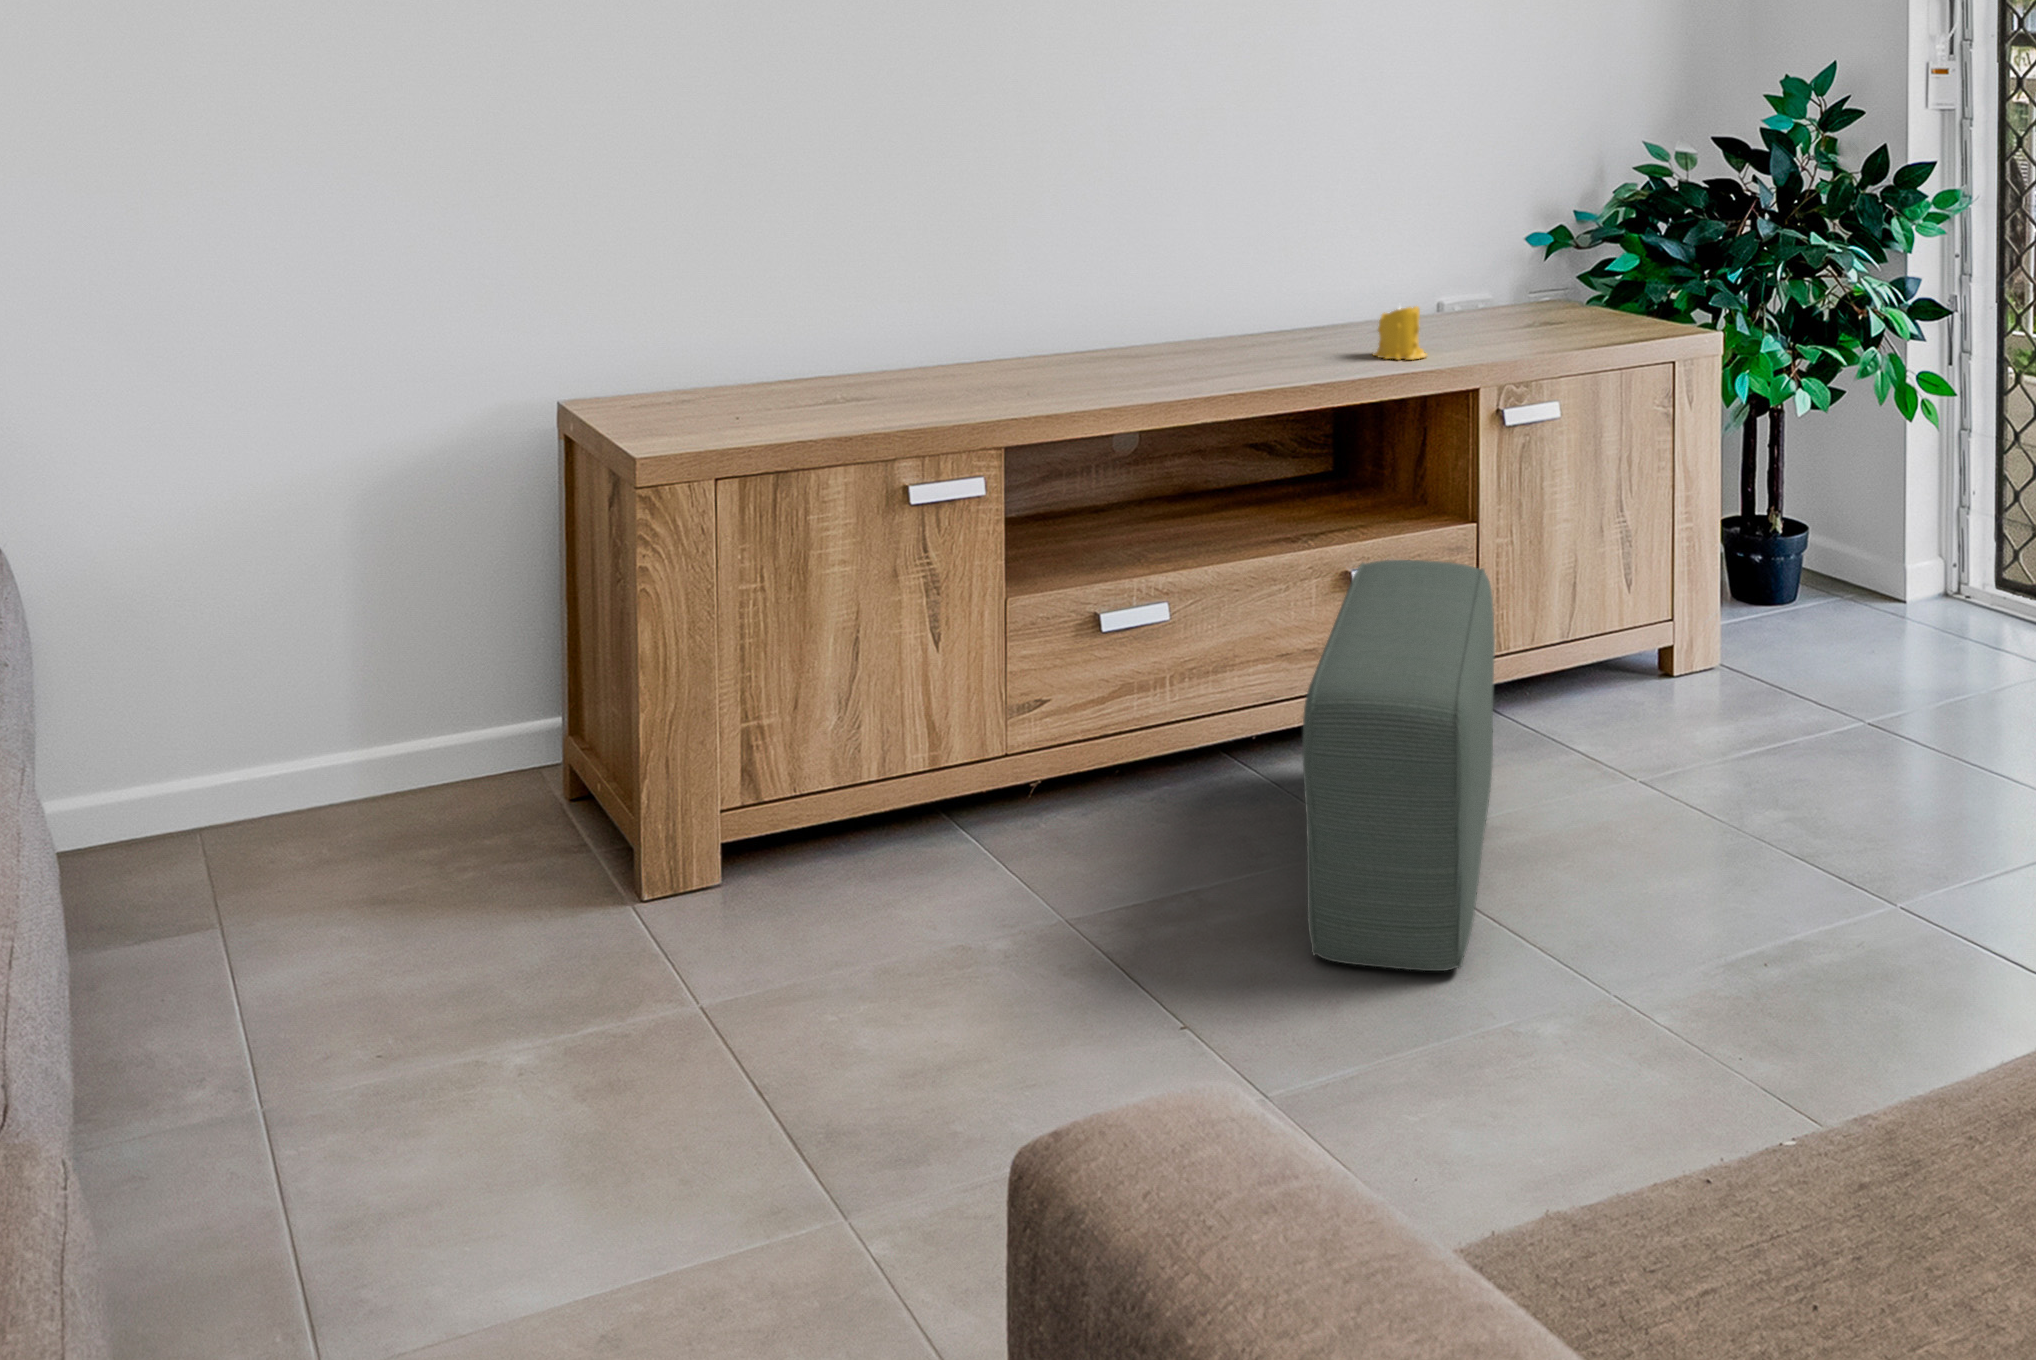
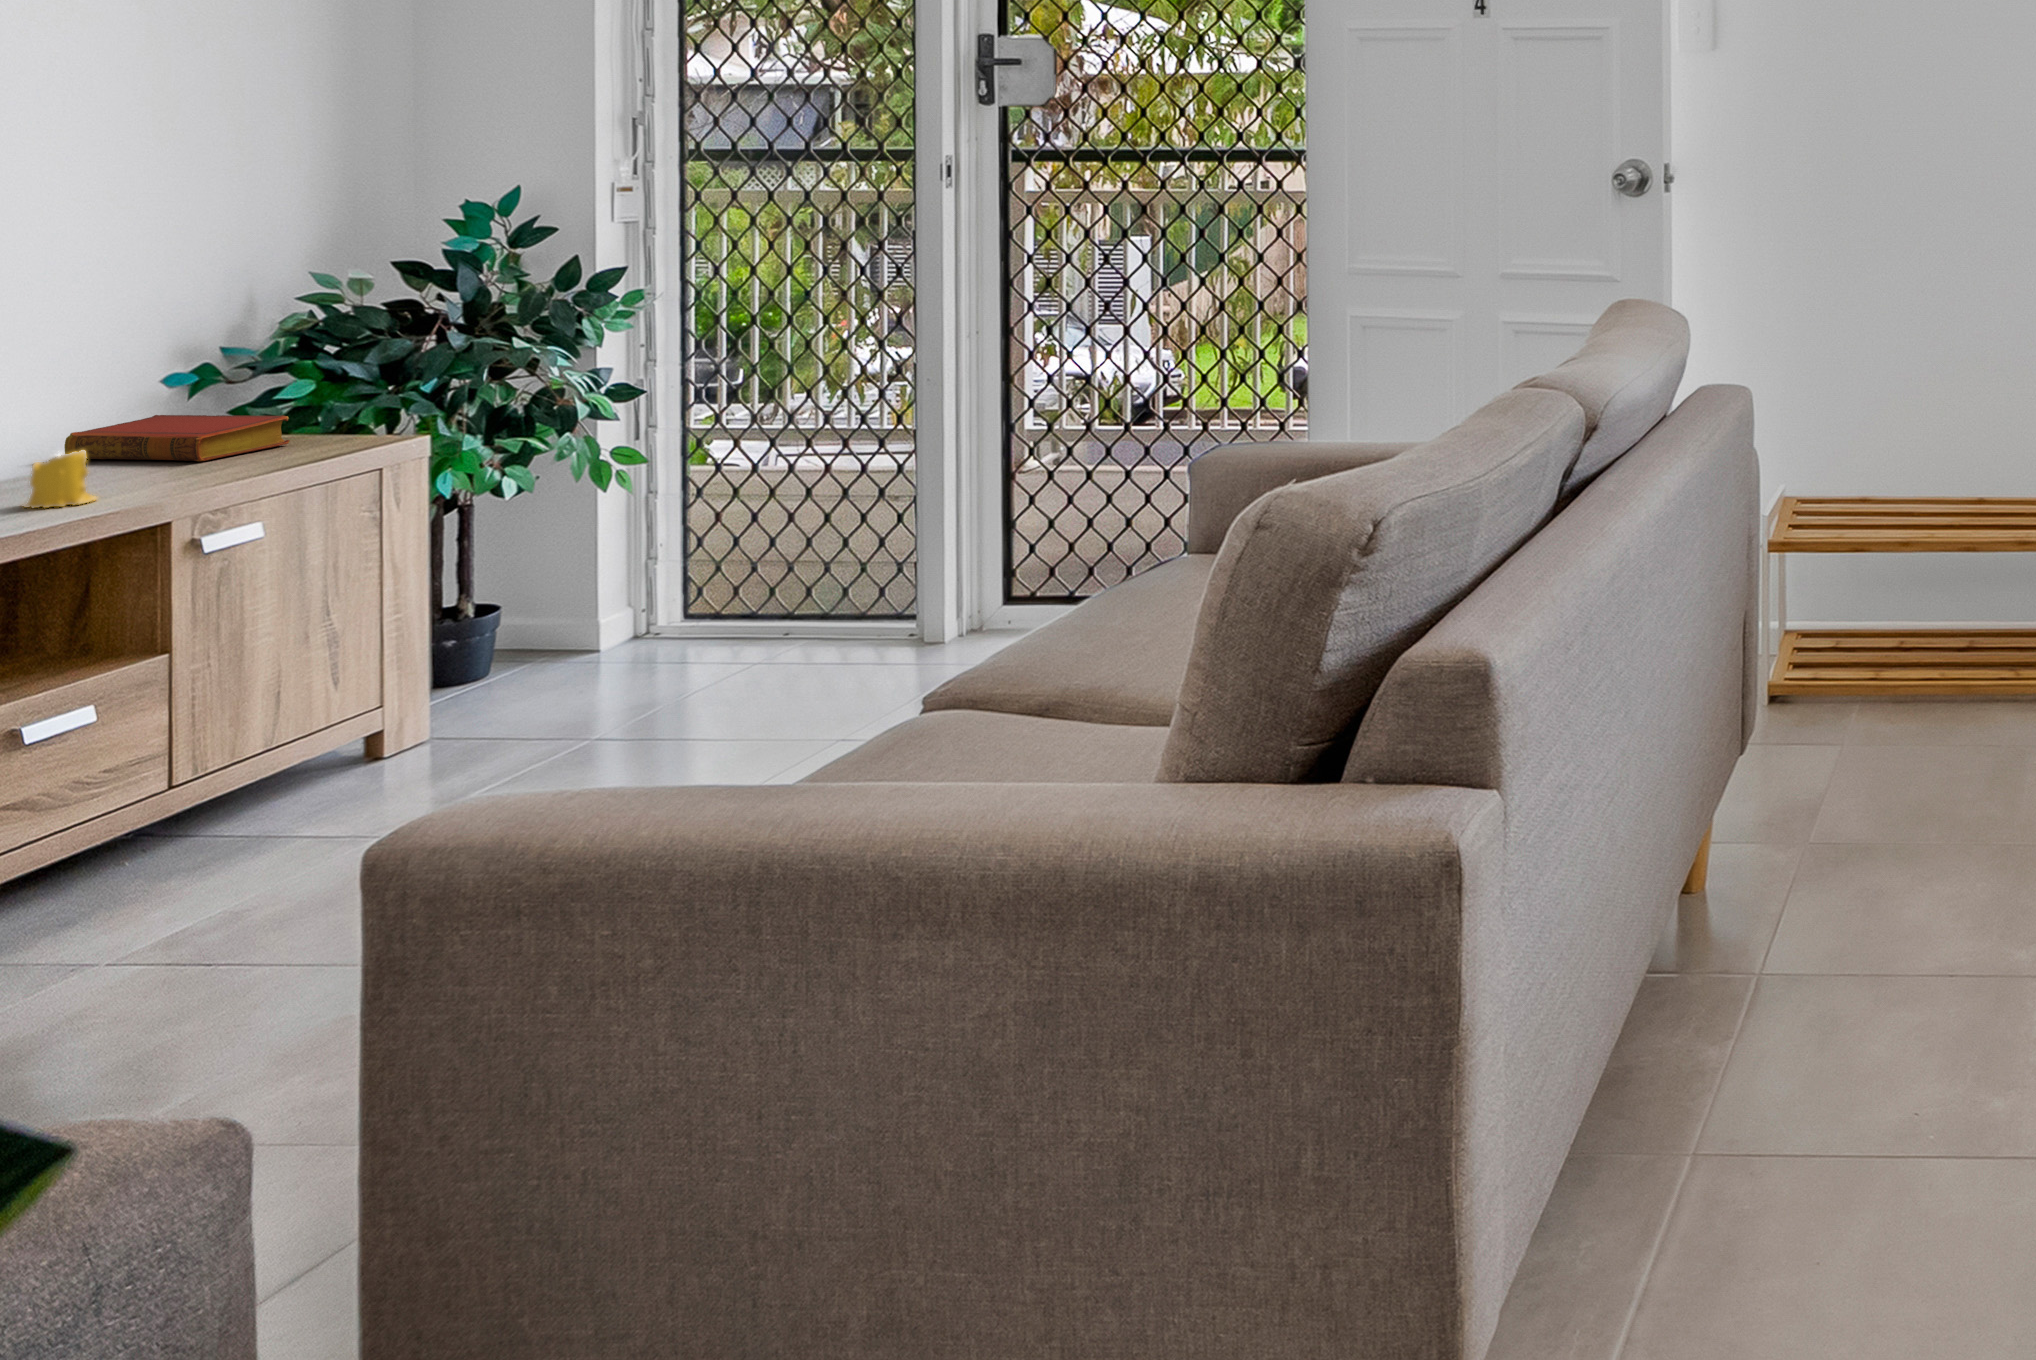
book: none [1437,277,1606,330] -> present [64,415,290,461]
pouf: present [1303,560,1495,971] -> none [36,685,262,1063]

